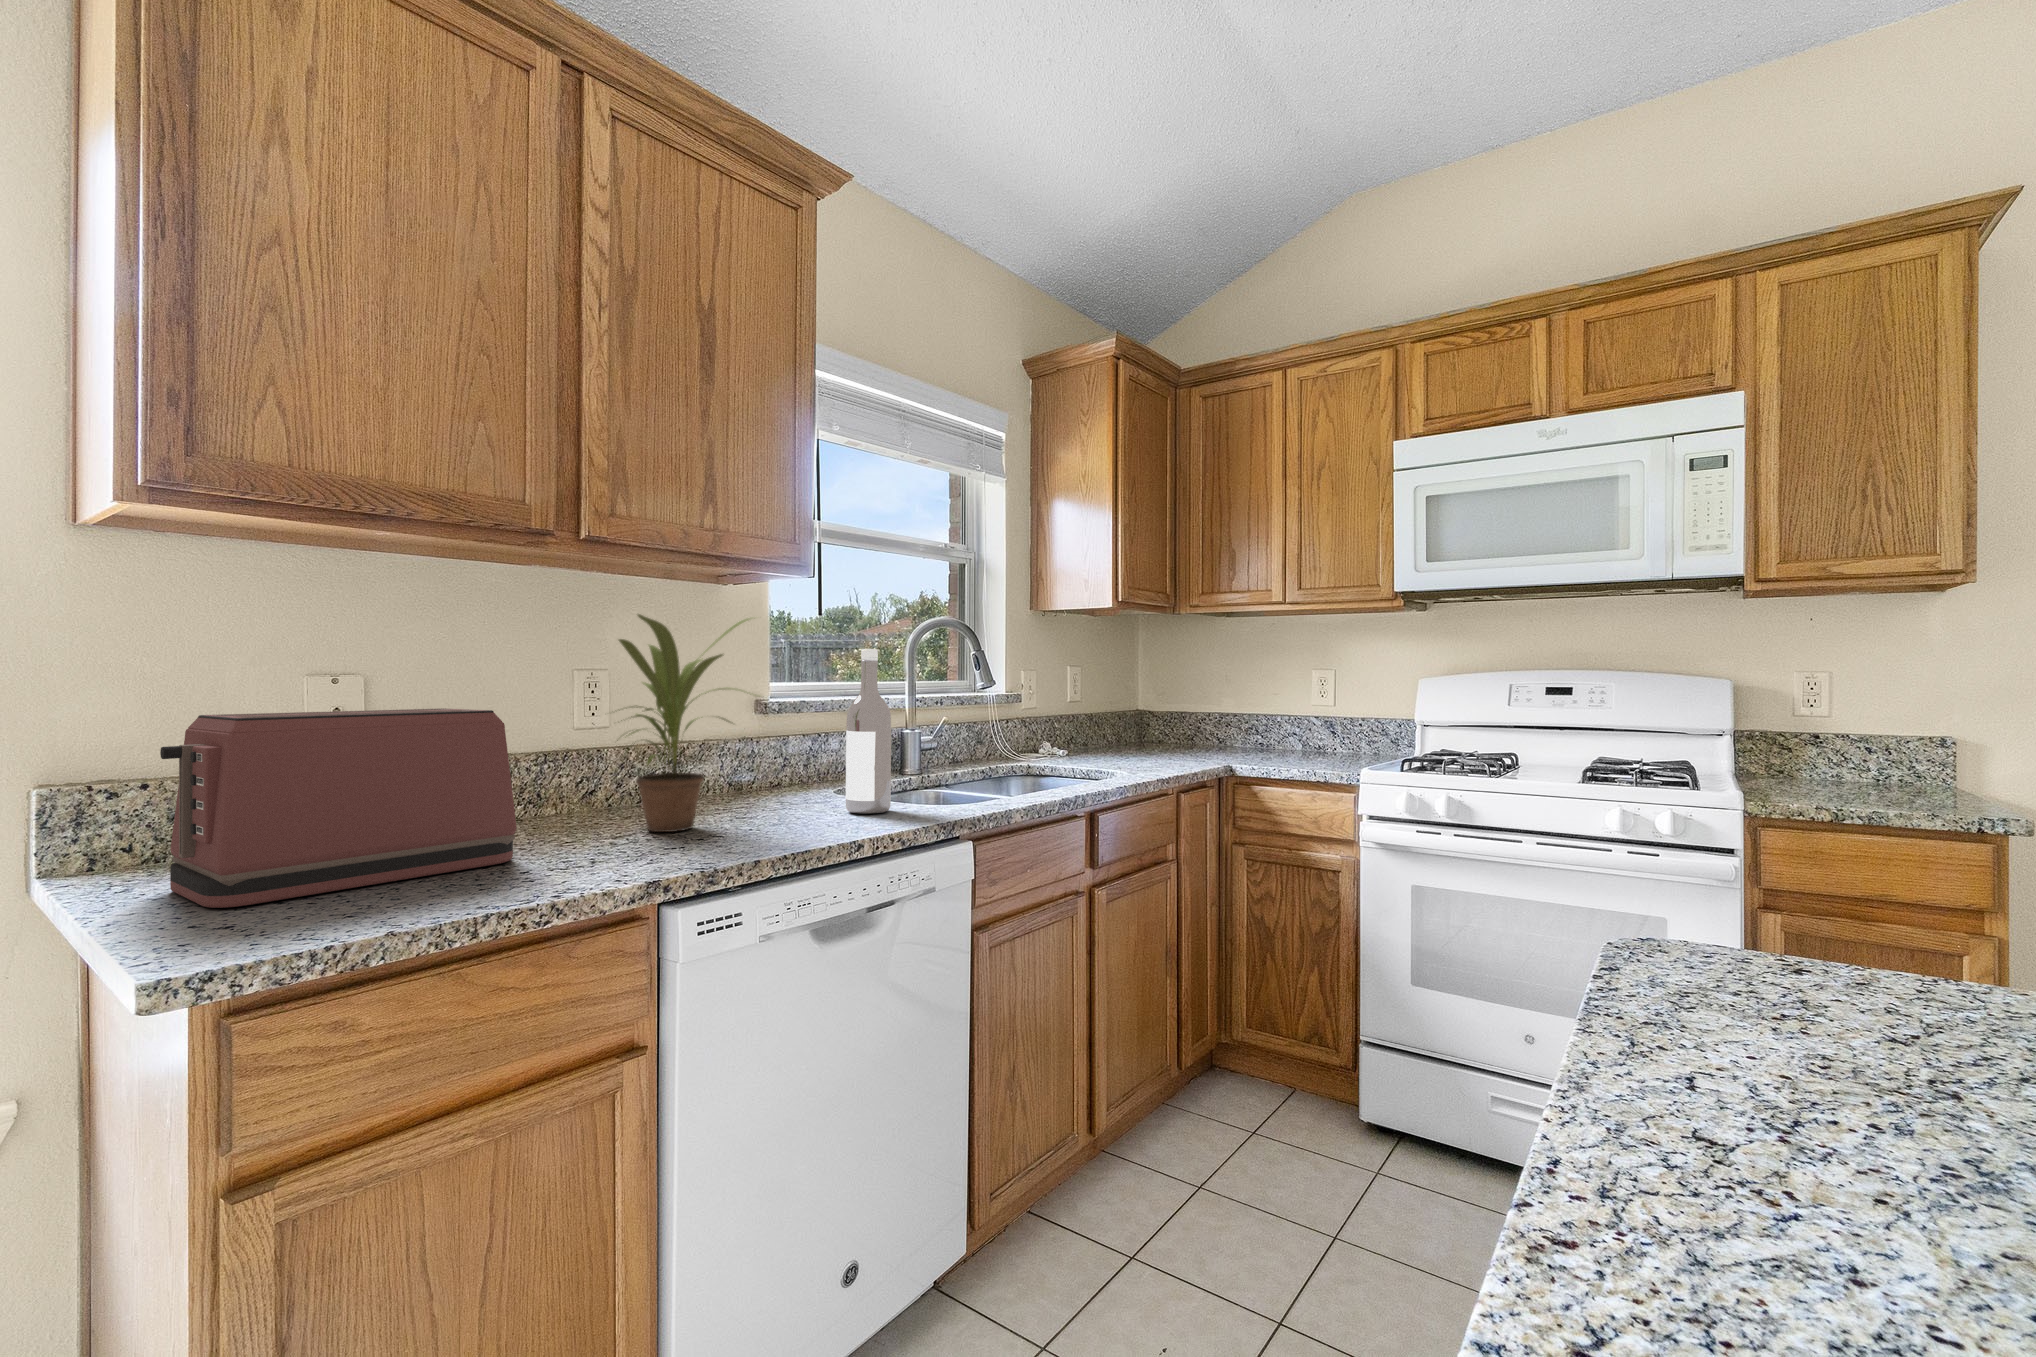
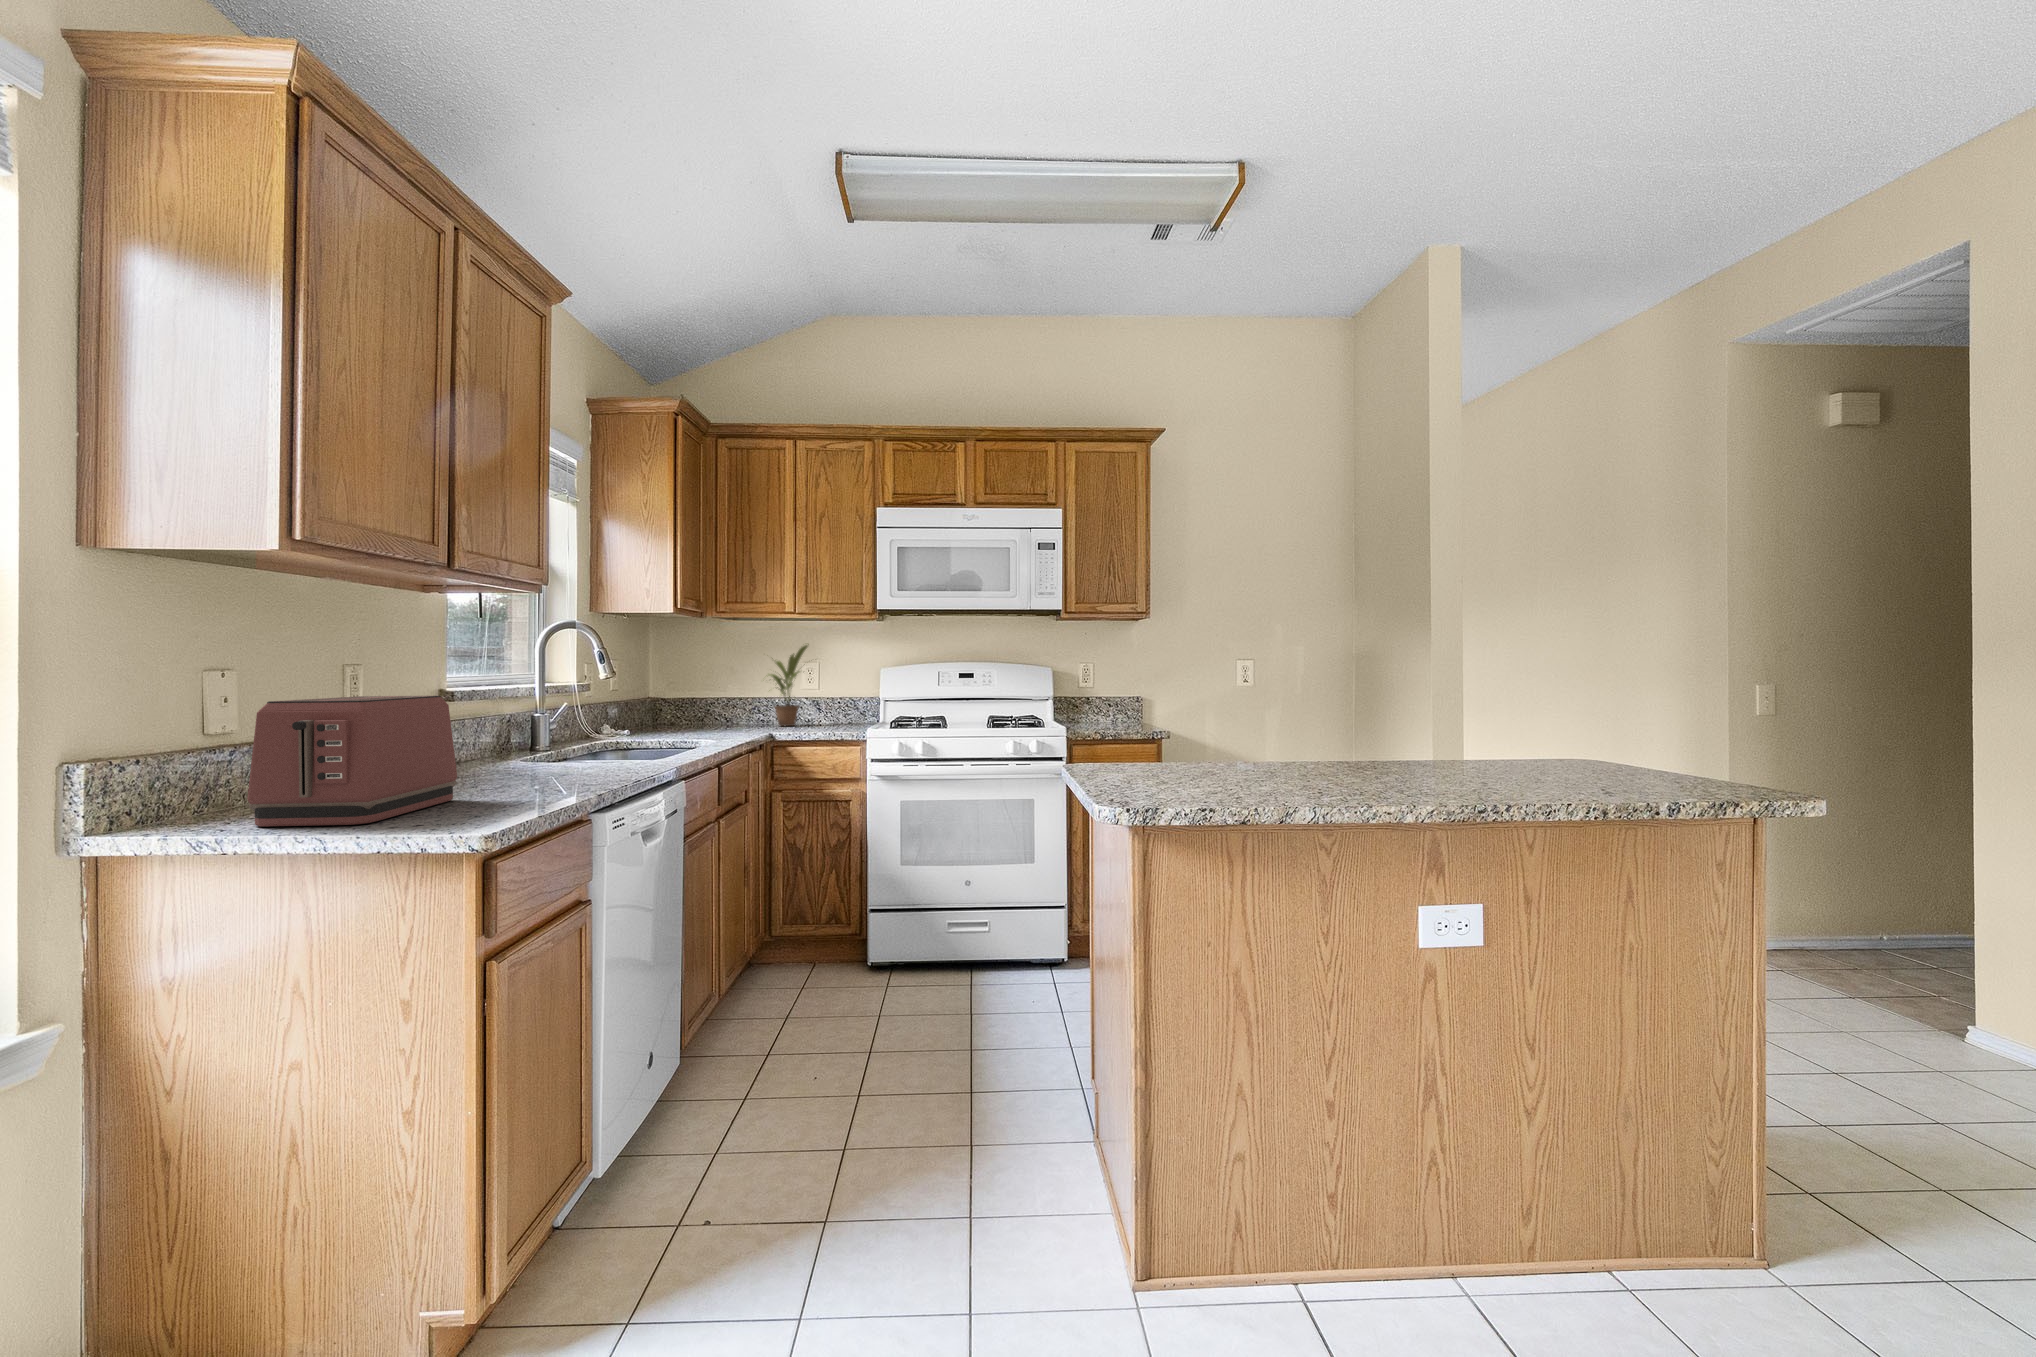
potted plant: present [617,614,750,832] -> present [769,644,809,726]
wine bottle: present [846,649,891,814] -> none [581,650,616,768]

